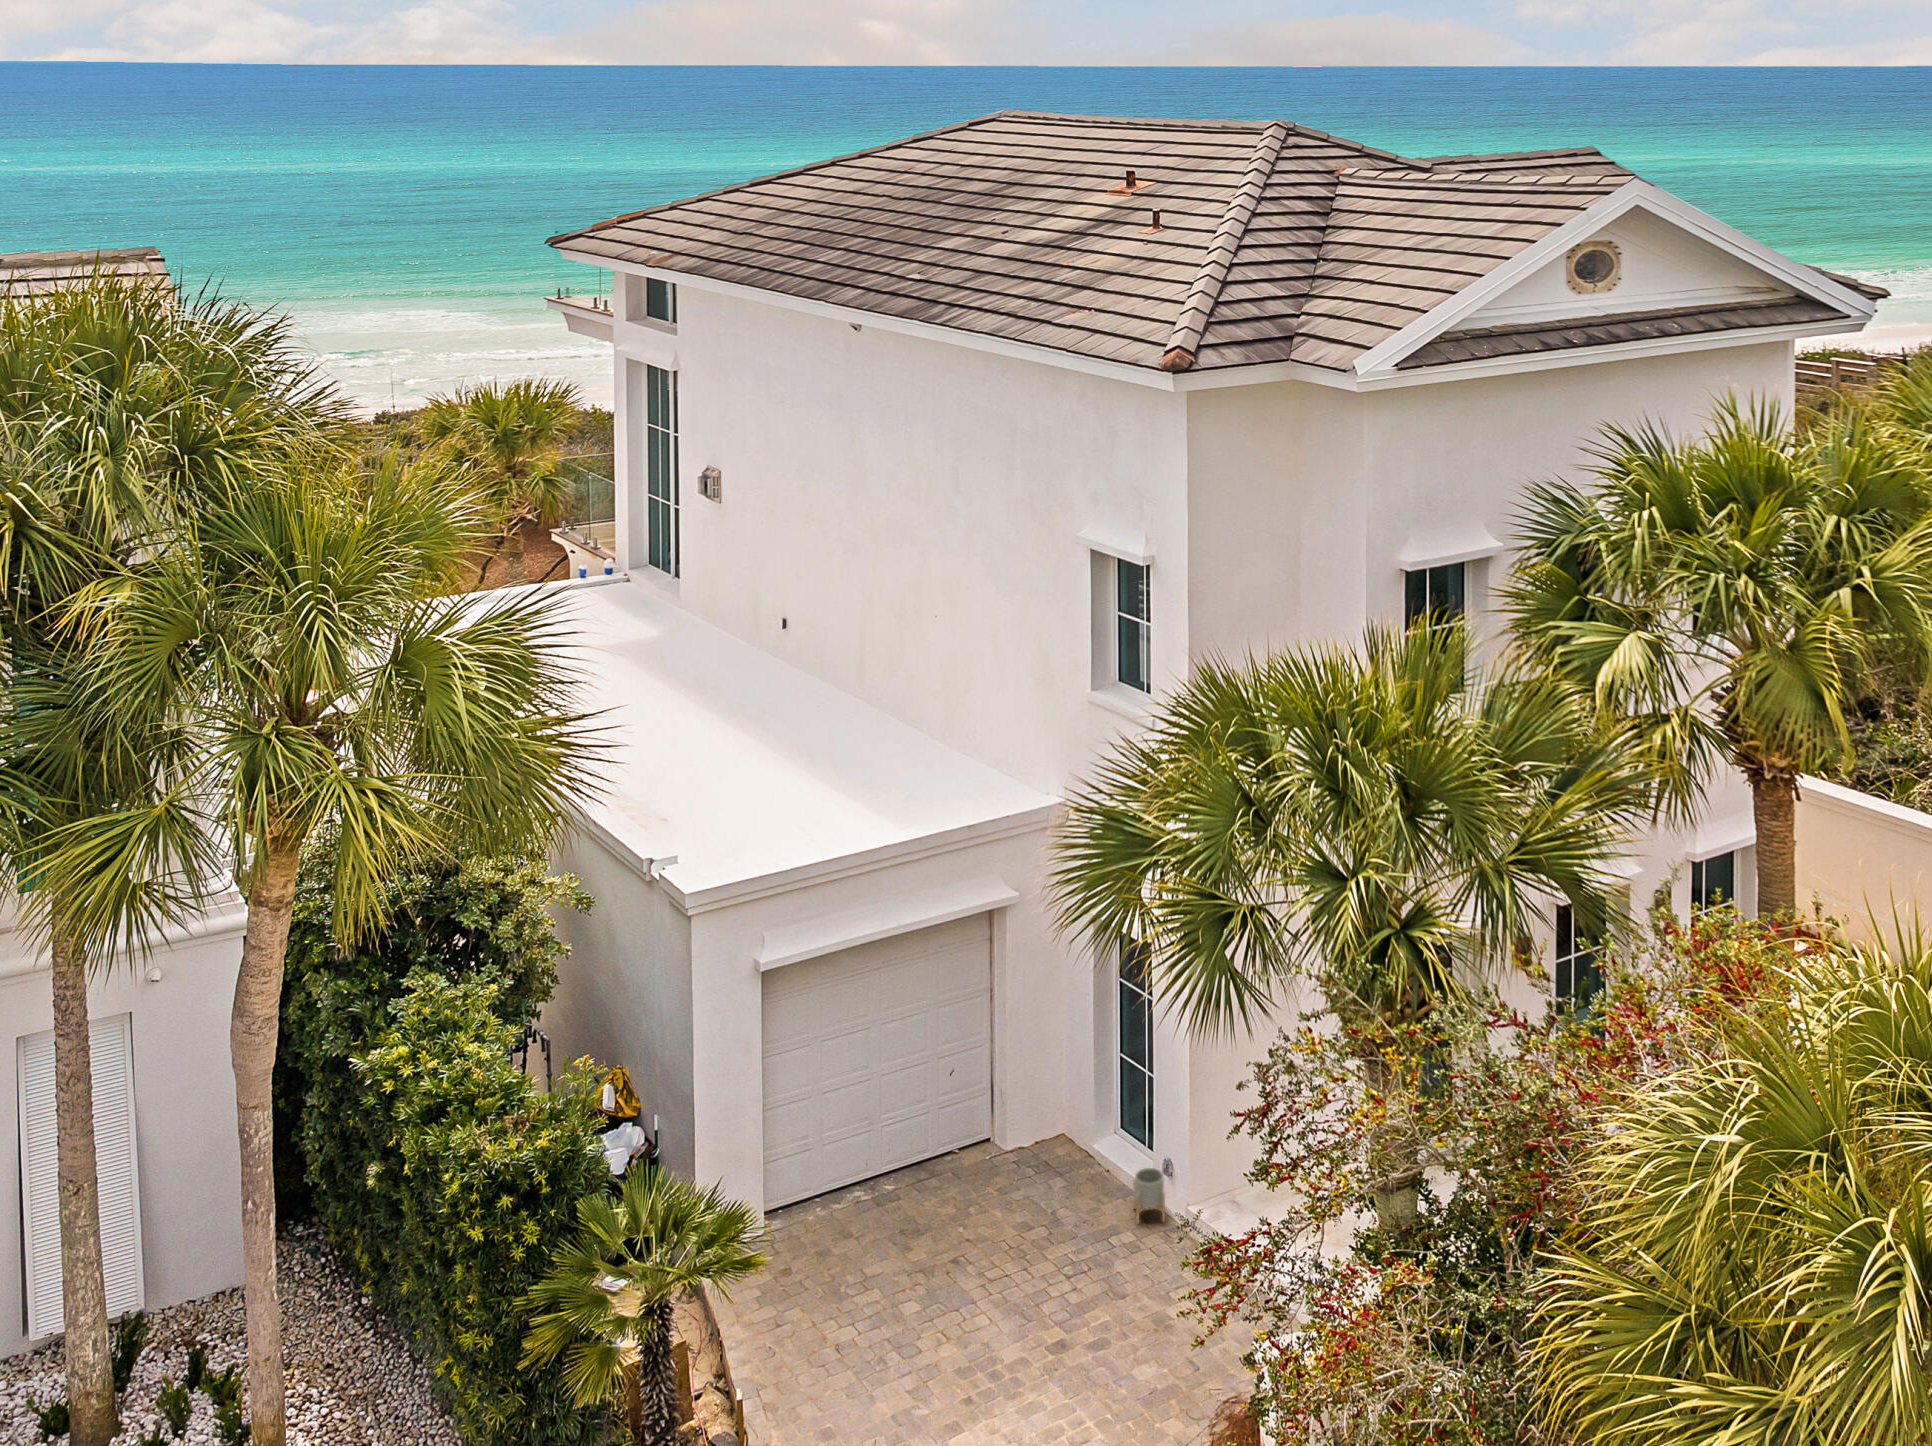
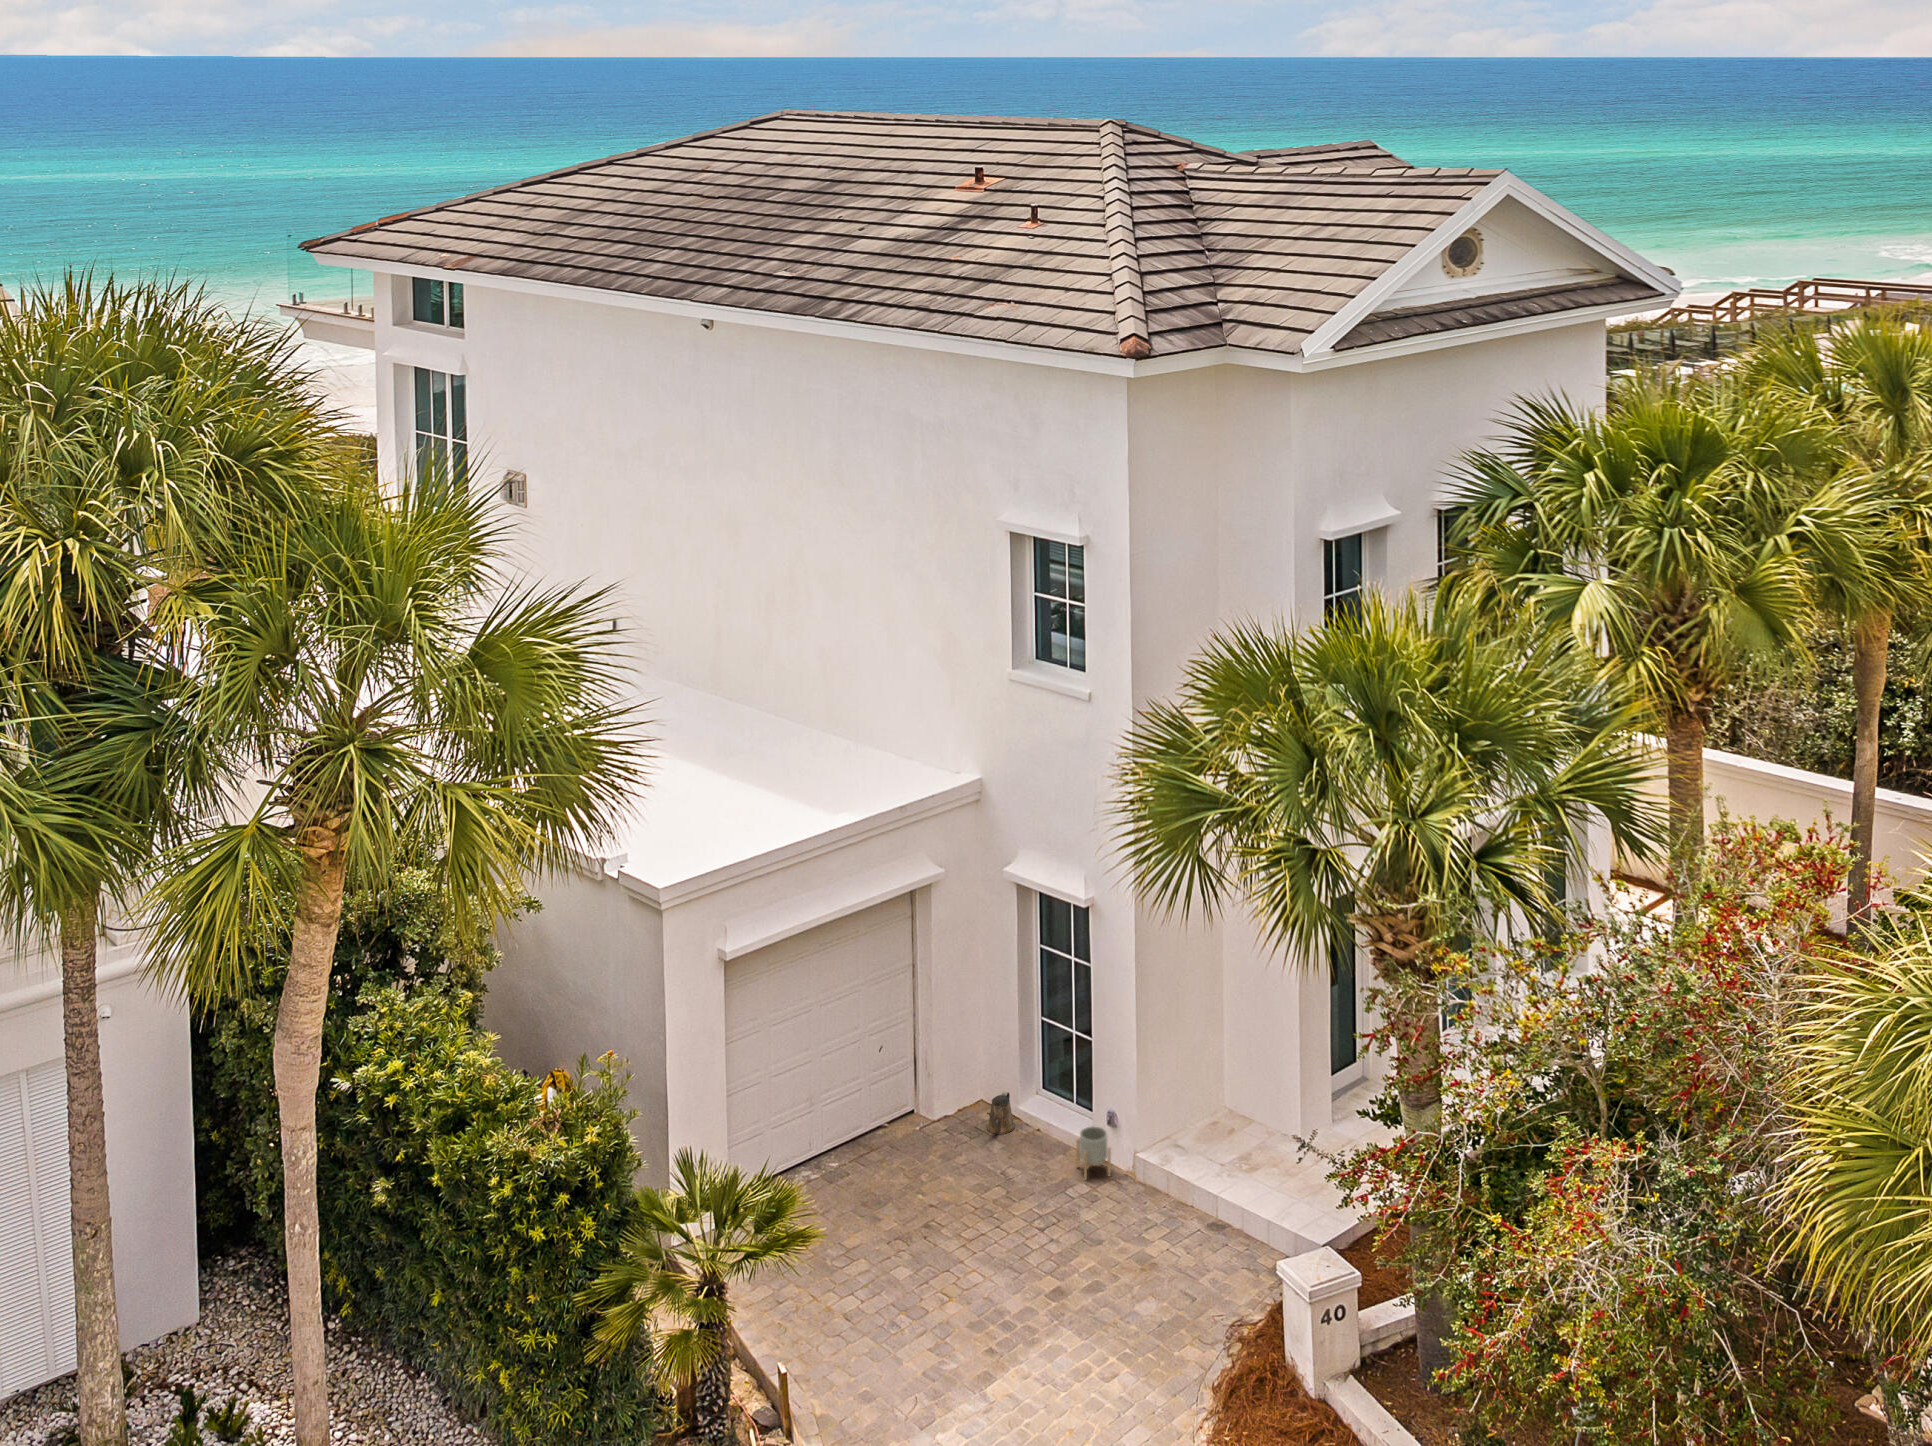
watering can: none [1053,1120,1089,1164] -> present [987,1092,1015,1134]

